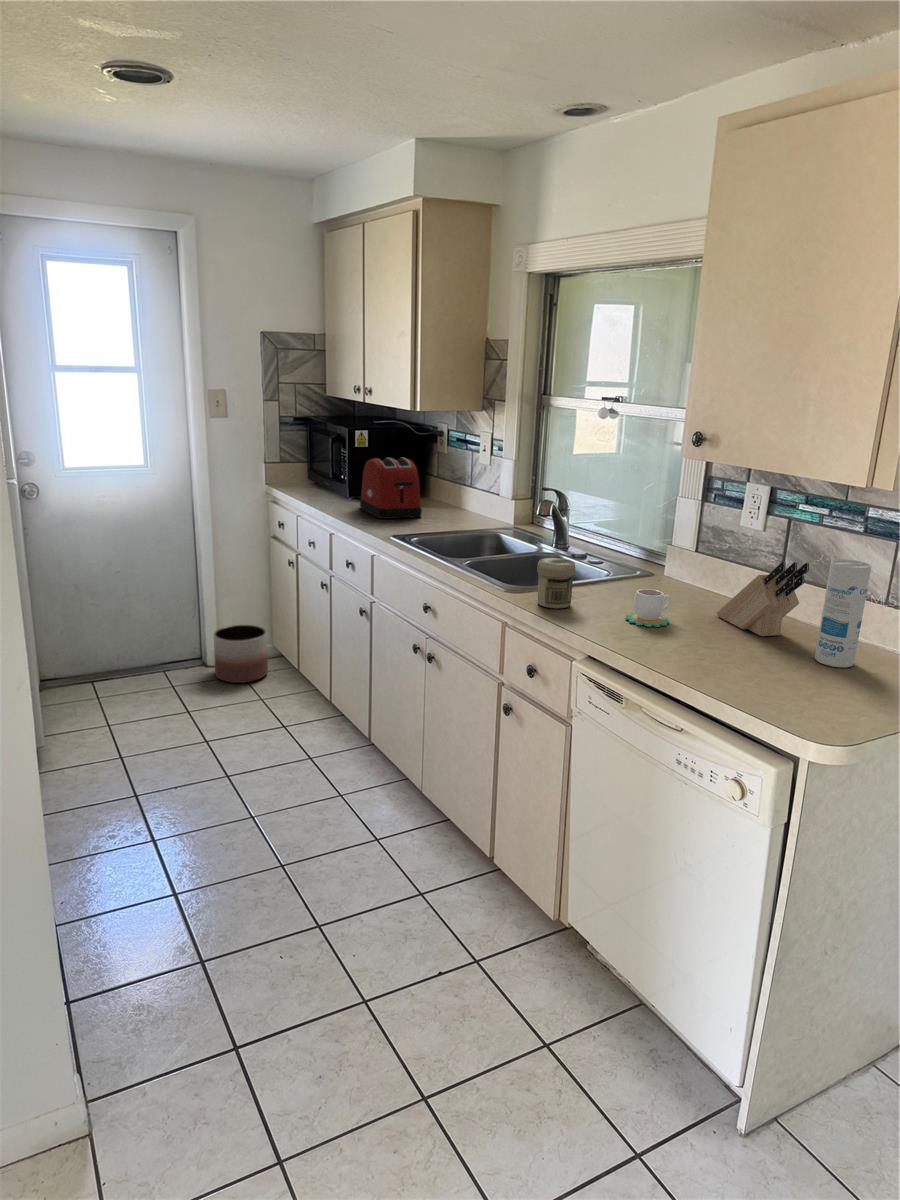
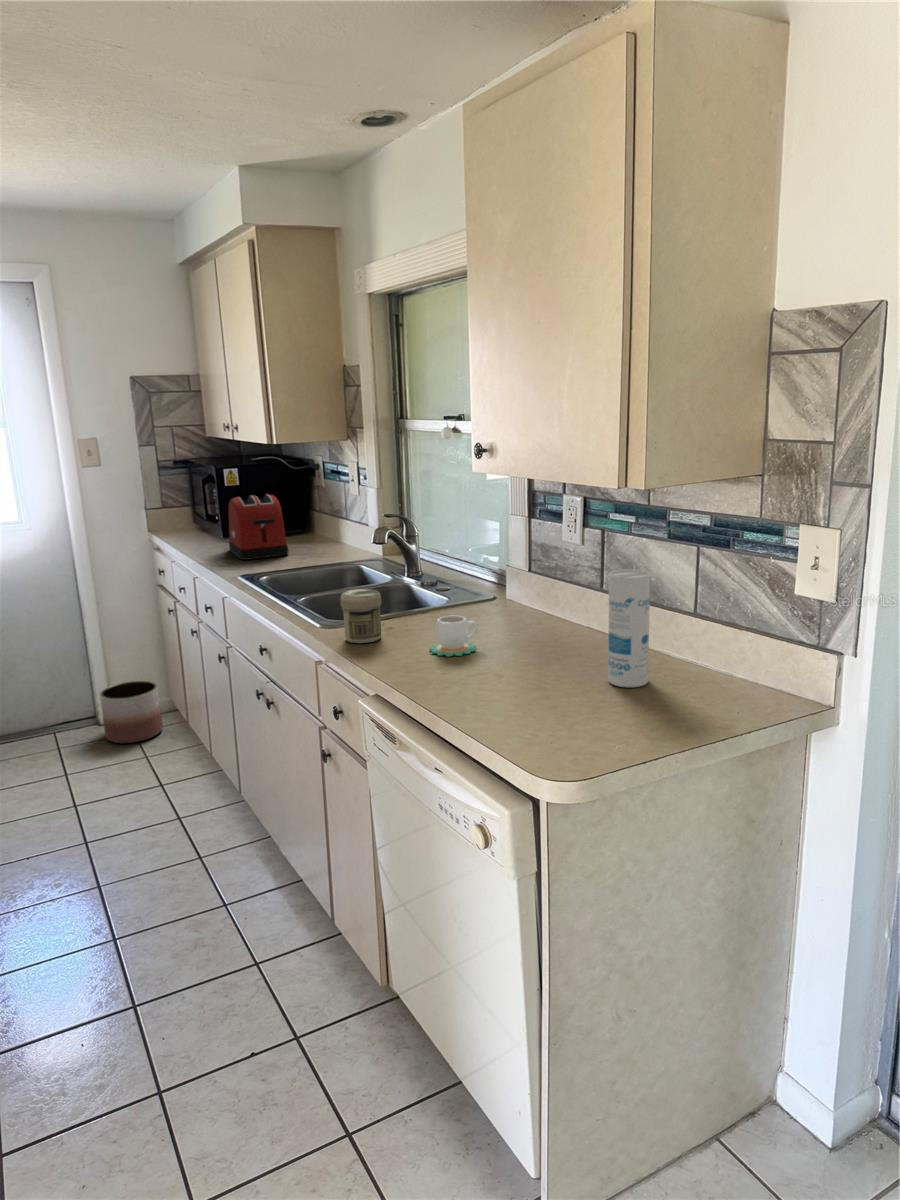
knife block: present [717,562,809,636] -> none [533,576,602,659]

